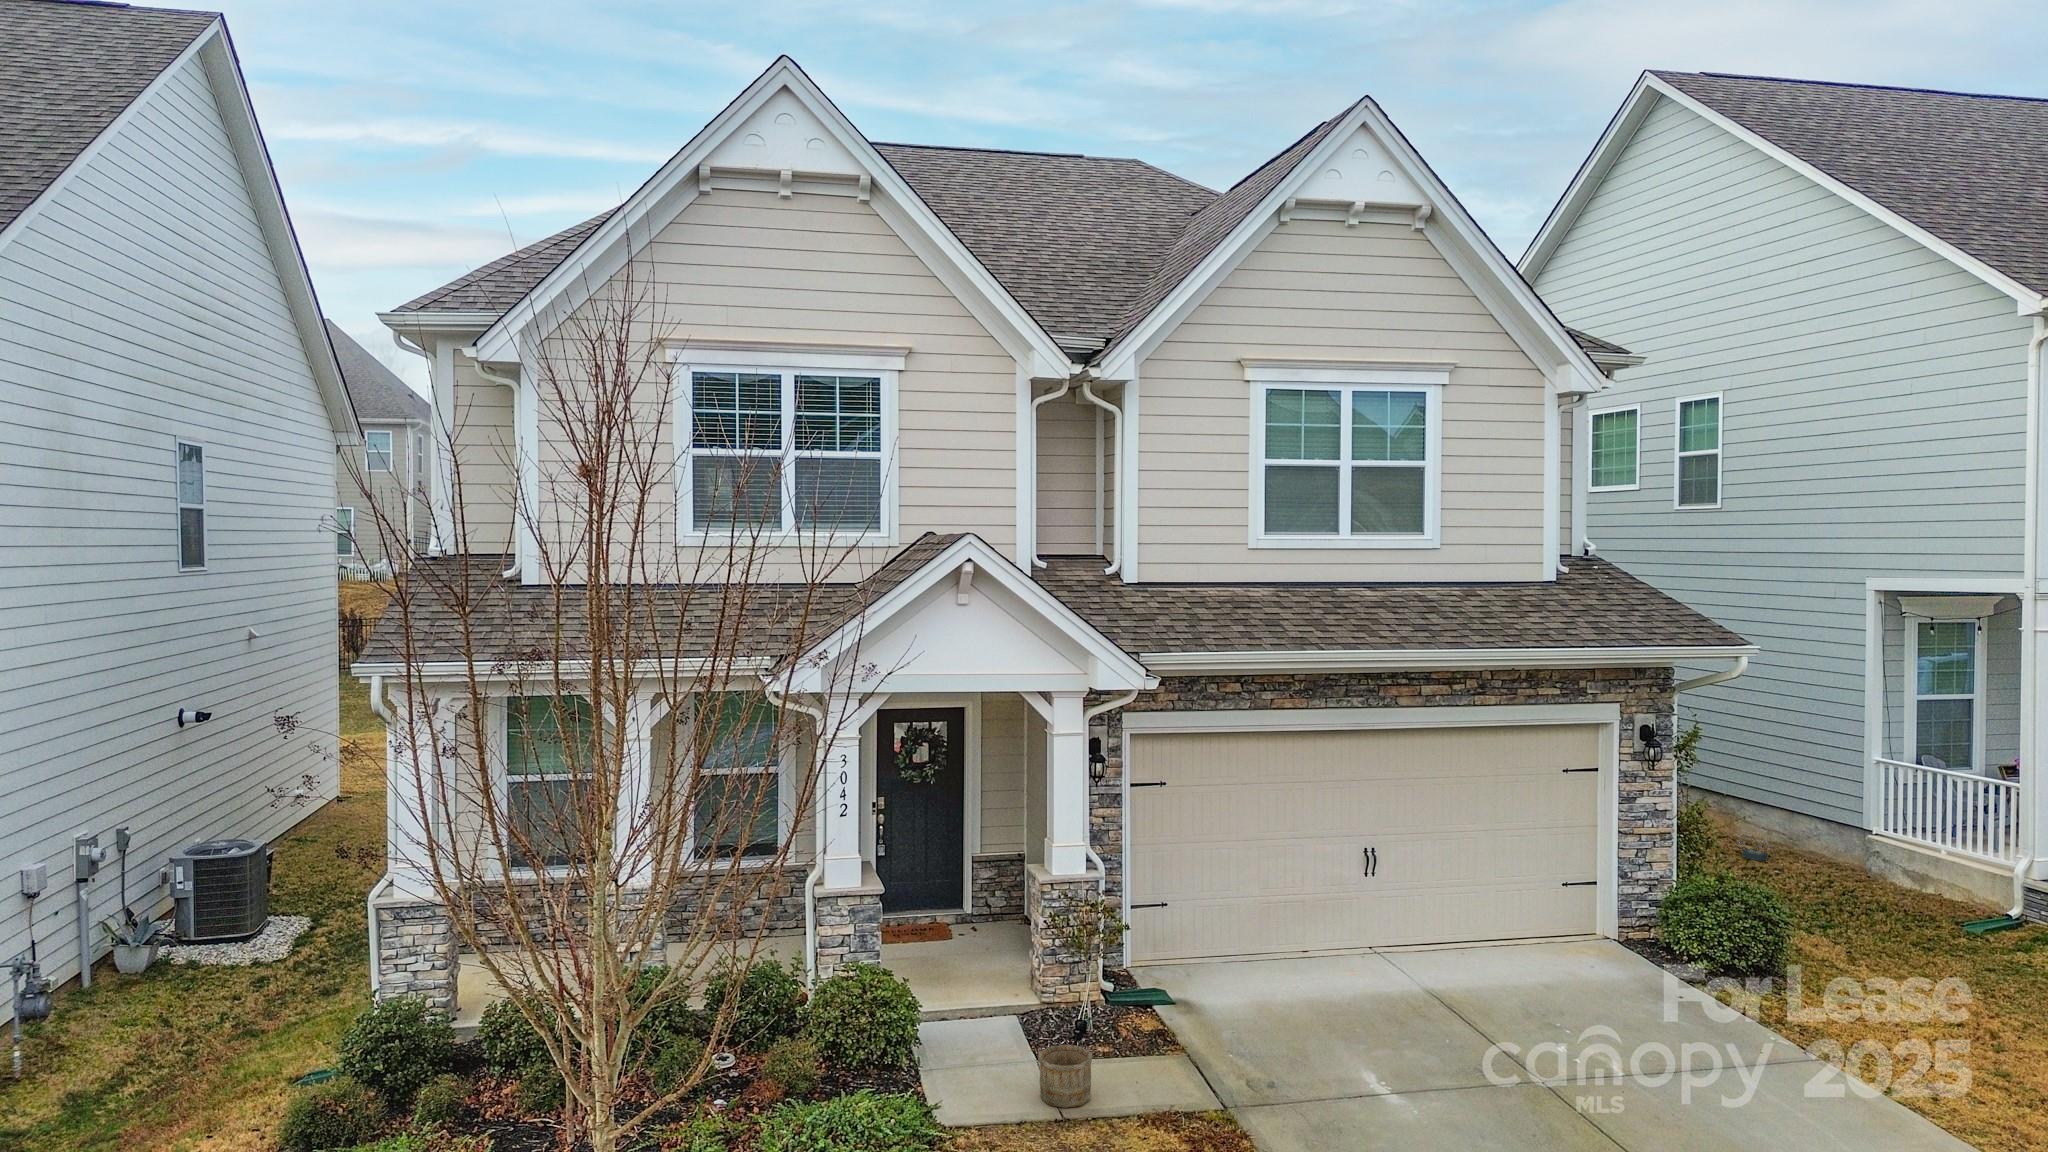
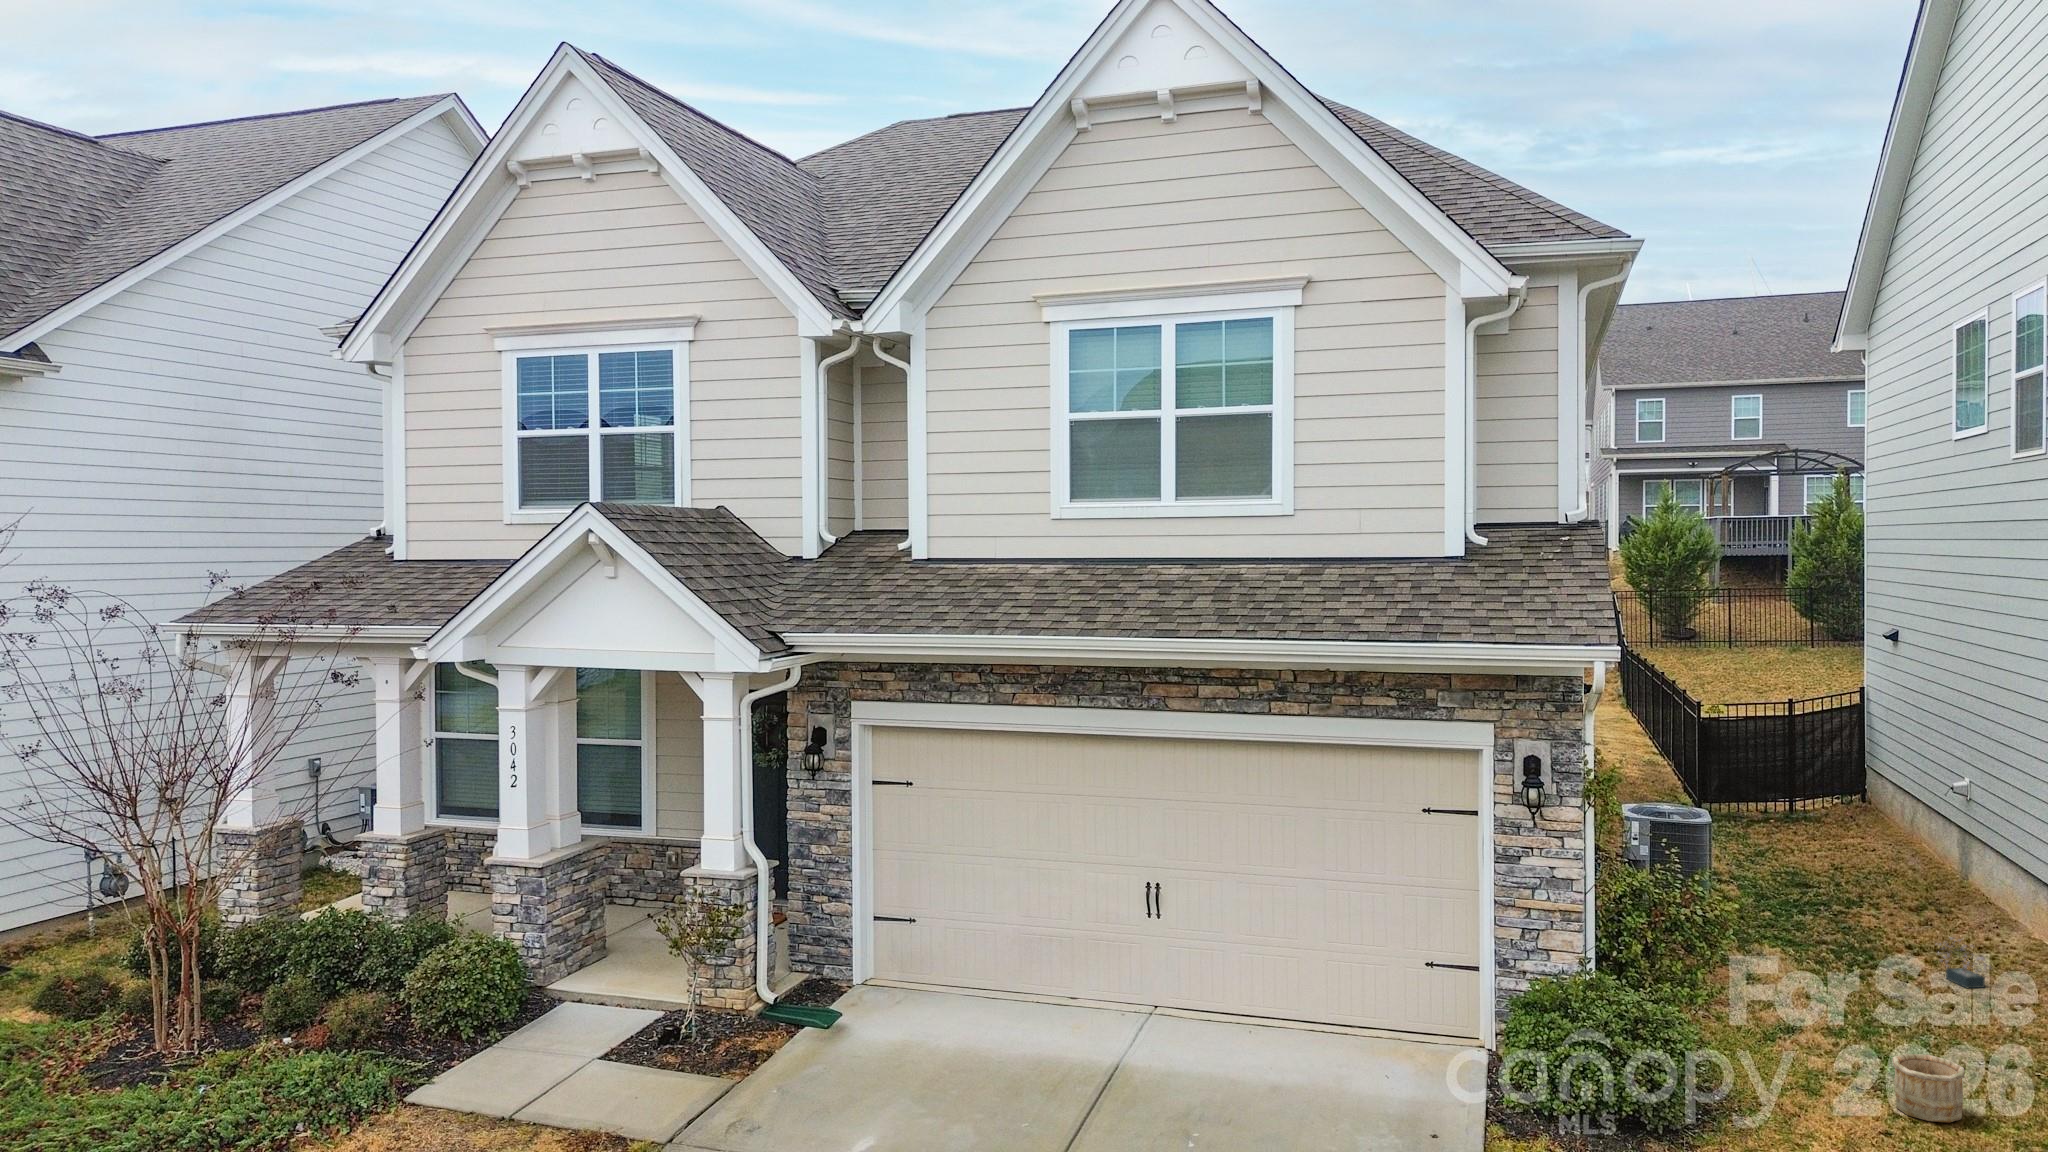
wooden bucket: present [1038,1044,1092,1108] -> present [1893,1054,1965,1123]

